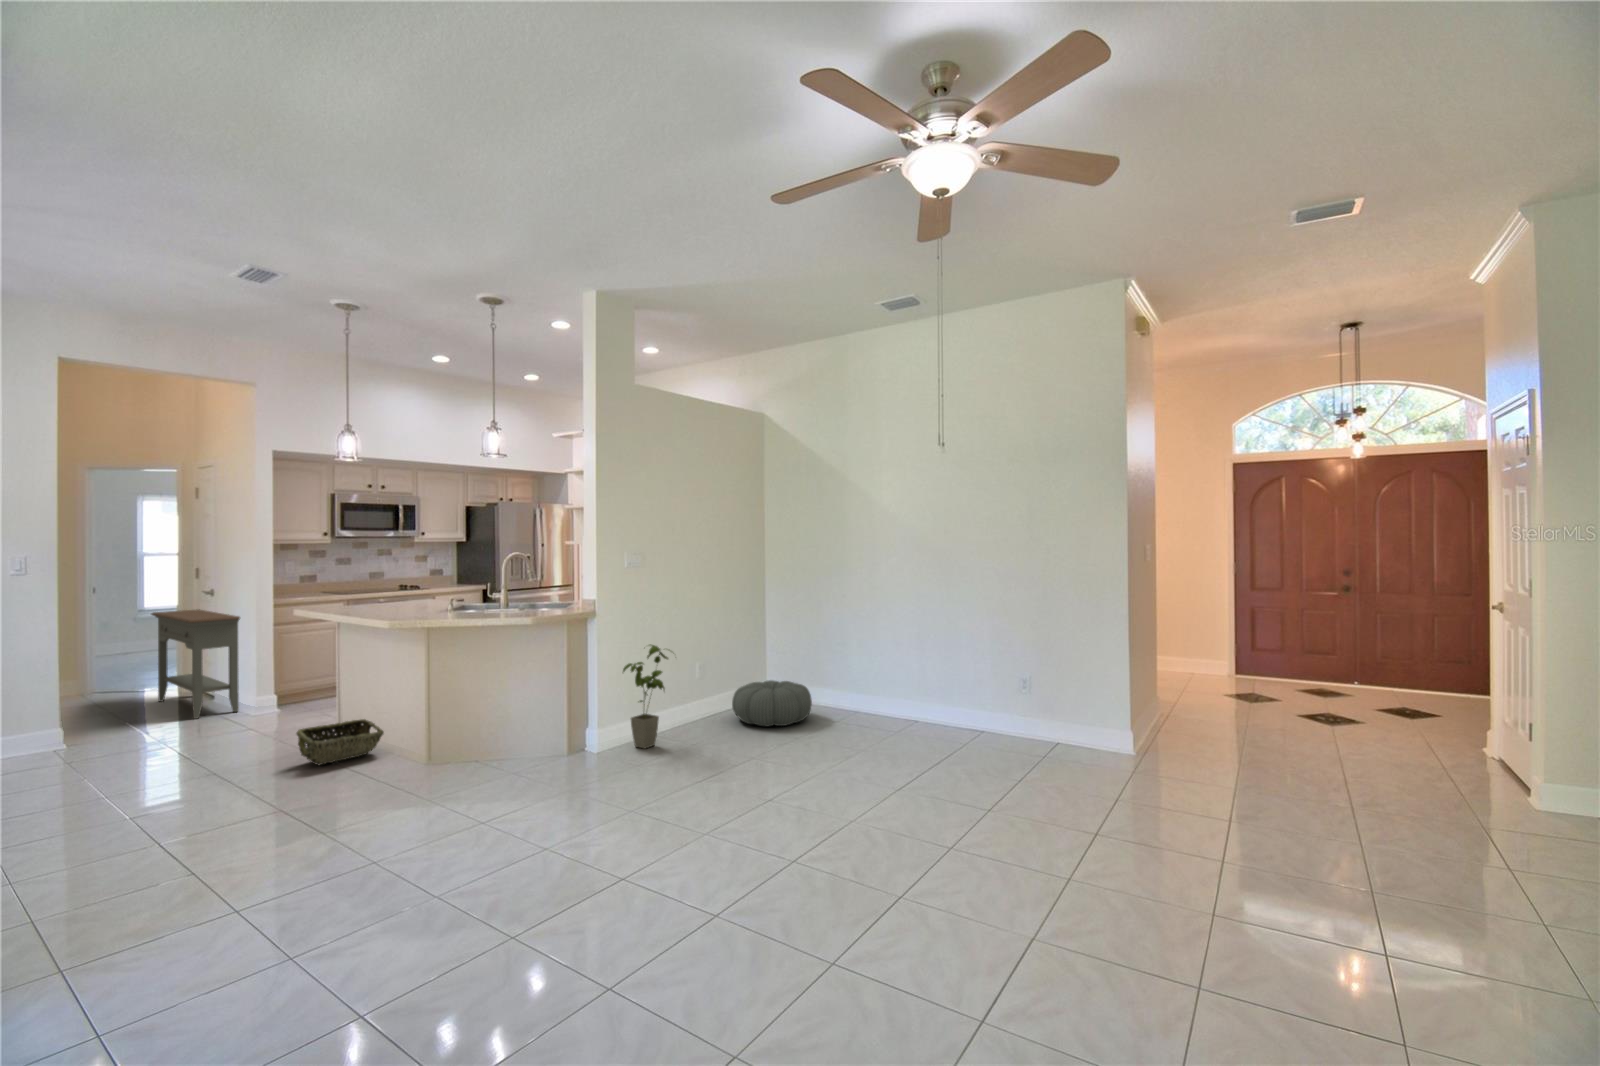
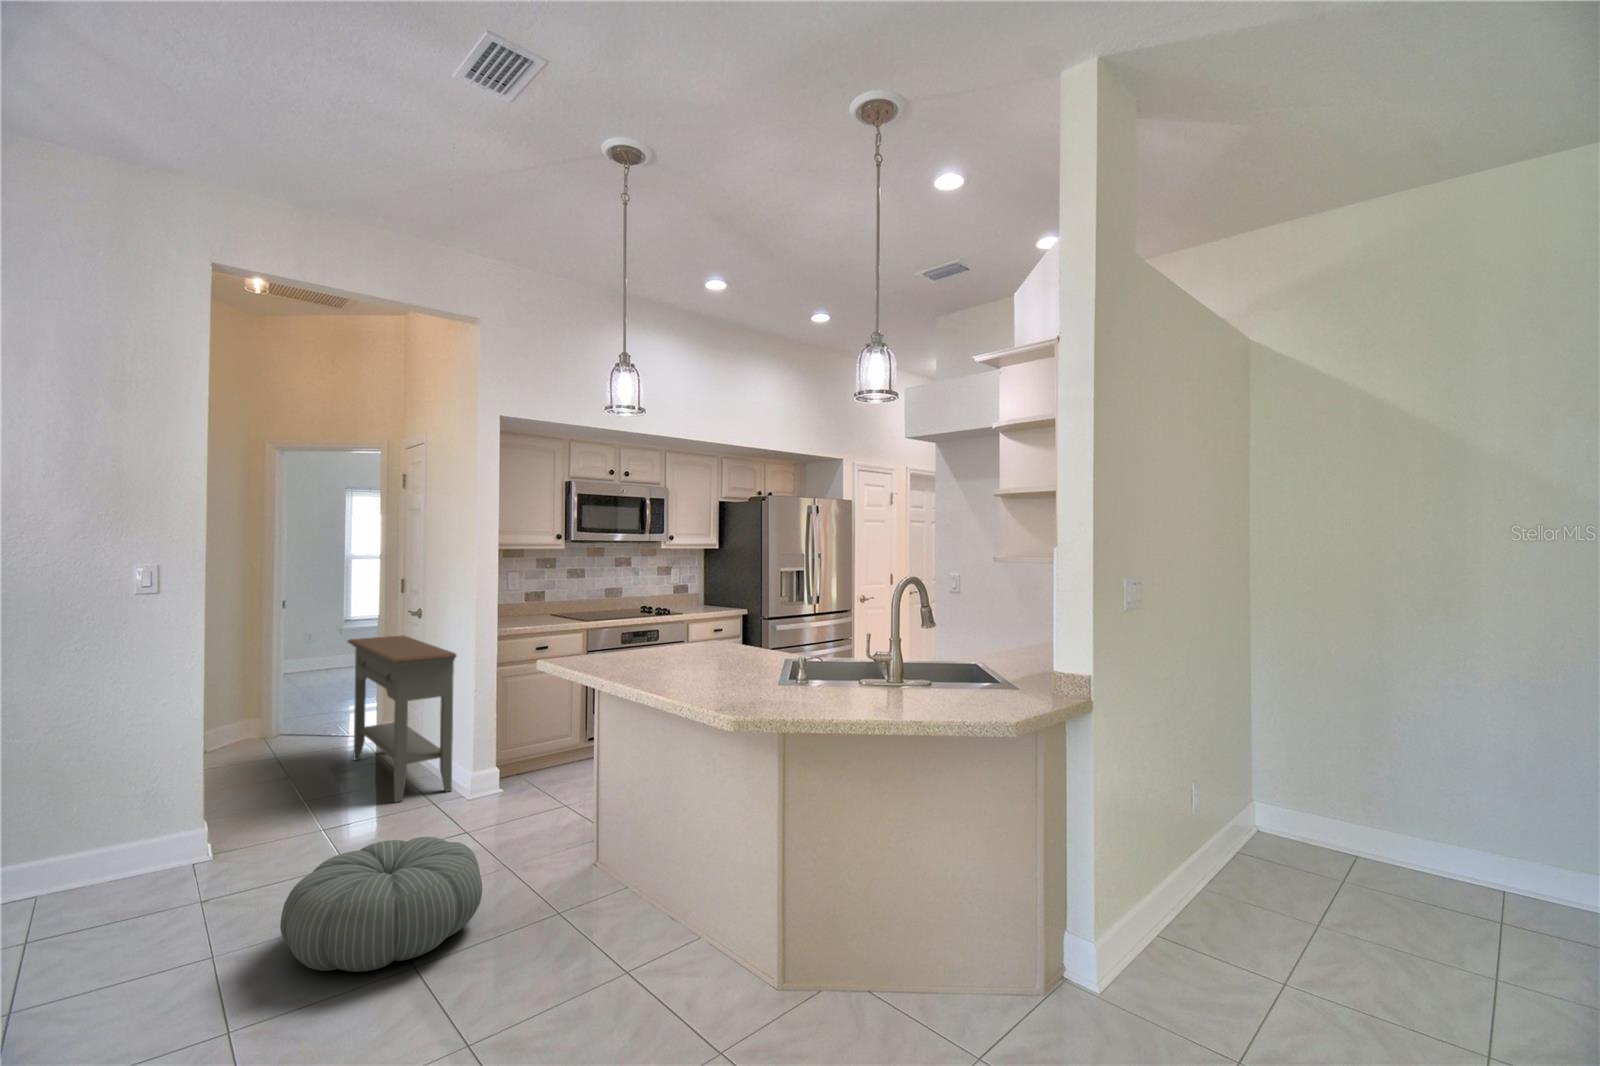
house plant: present [623,644,668,749] -> none [1159,762,1268,980]
pouf: present [732,680,812,727] -> present [280,837,482,972]
woven basket: present [296,719,384,765] -> none [560,862,700,969]

